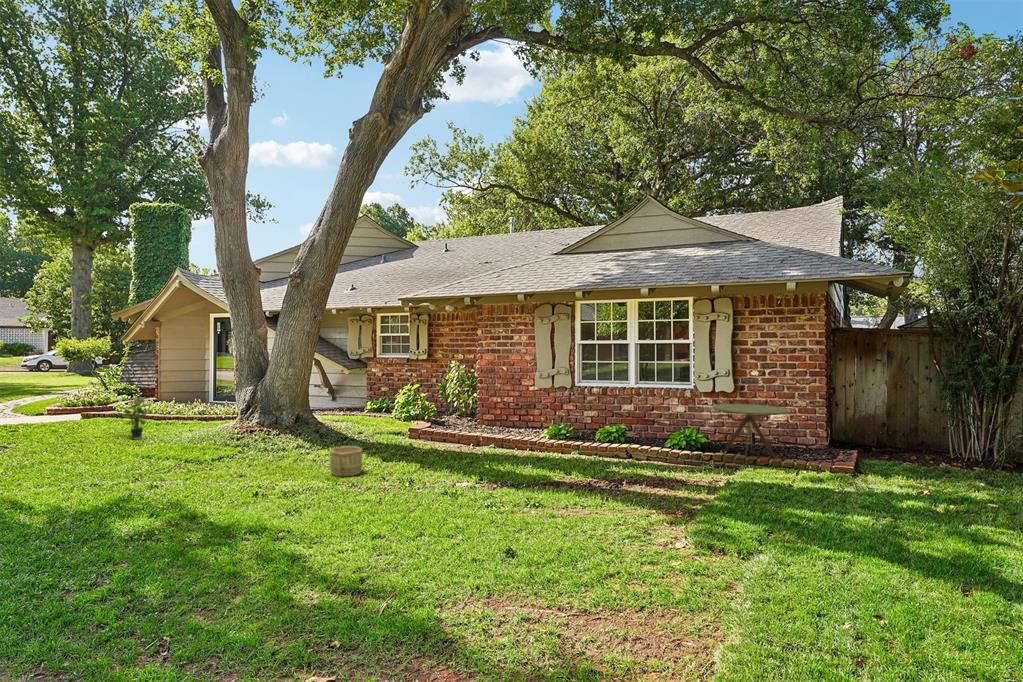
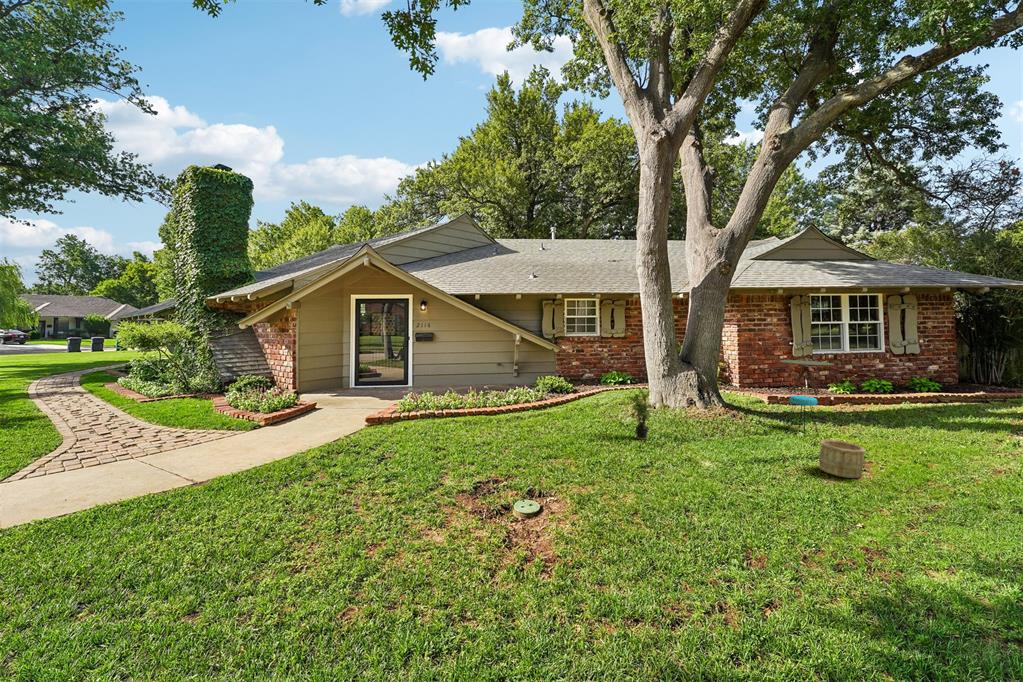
round table: present [712,404,788,461] -> present [780,360,834,395]
stool: none [248,416,277,453] -> present [786,395,818,433]
wooden bucket: present [330,446,363,477] -> present [819,439,866,478]

